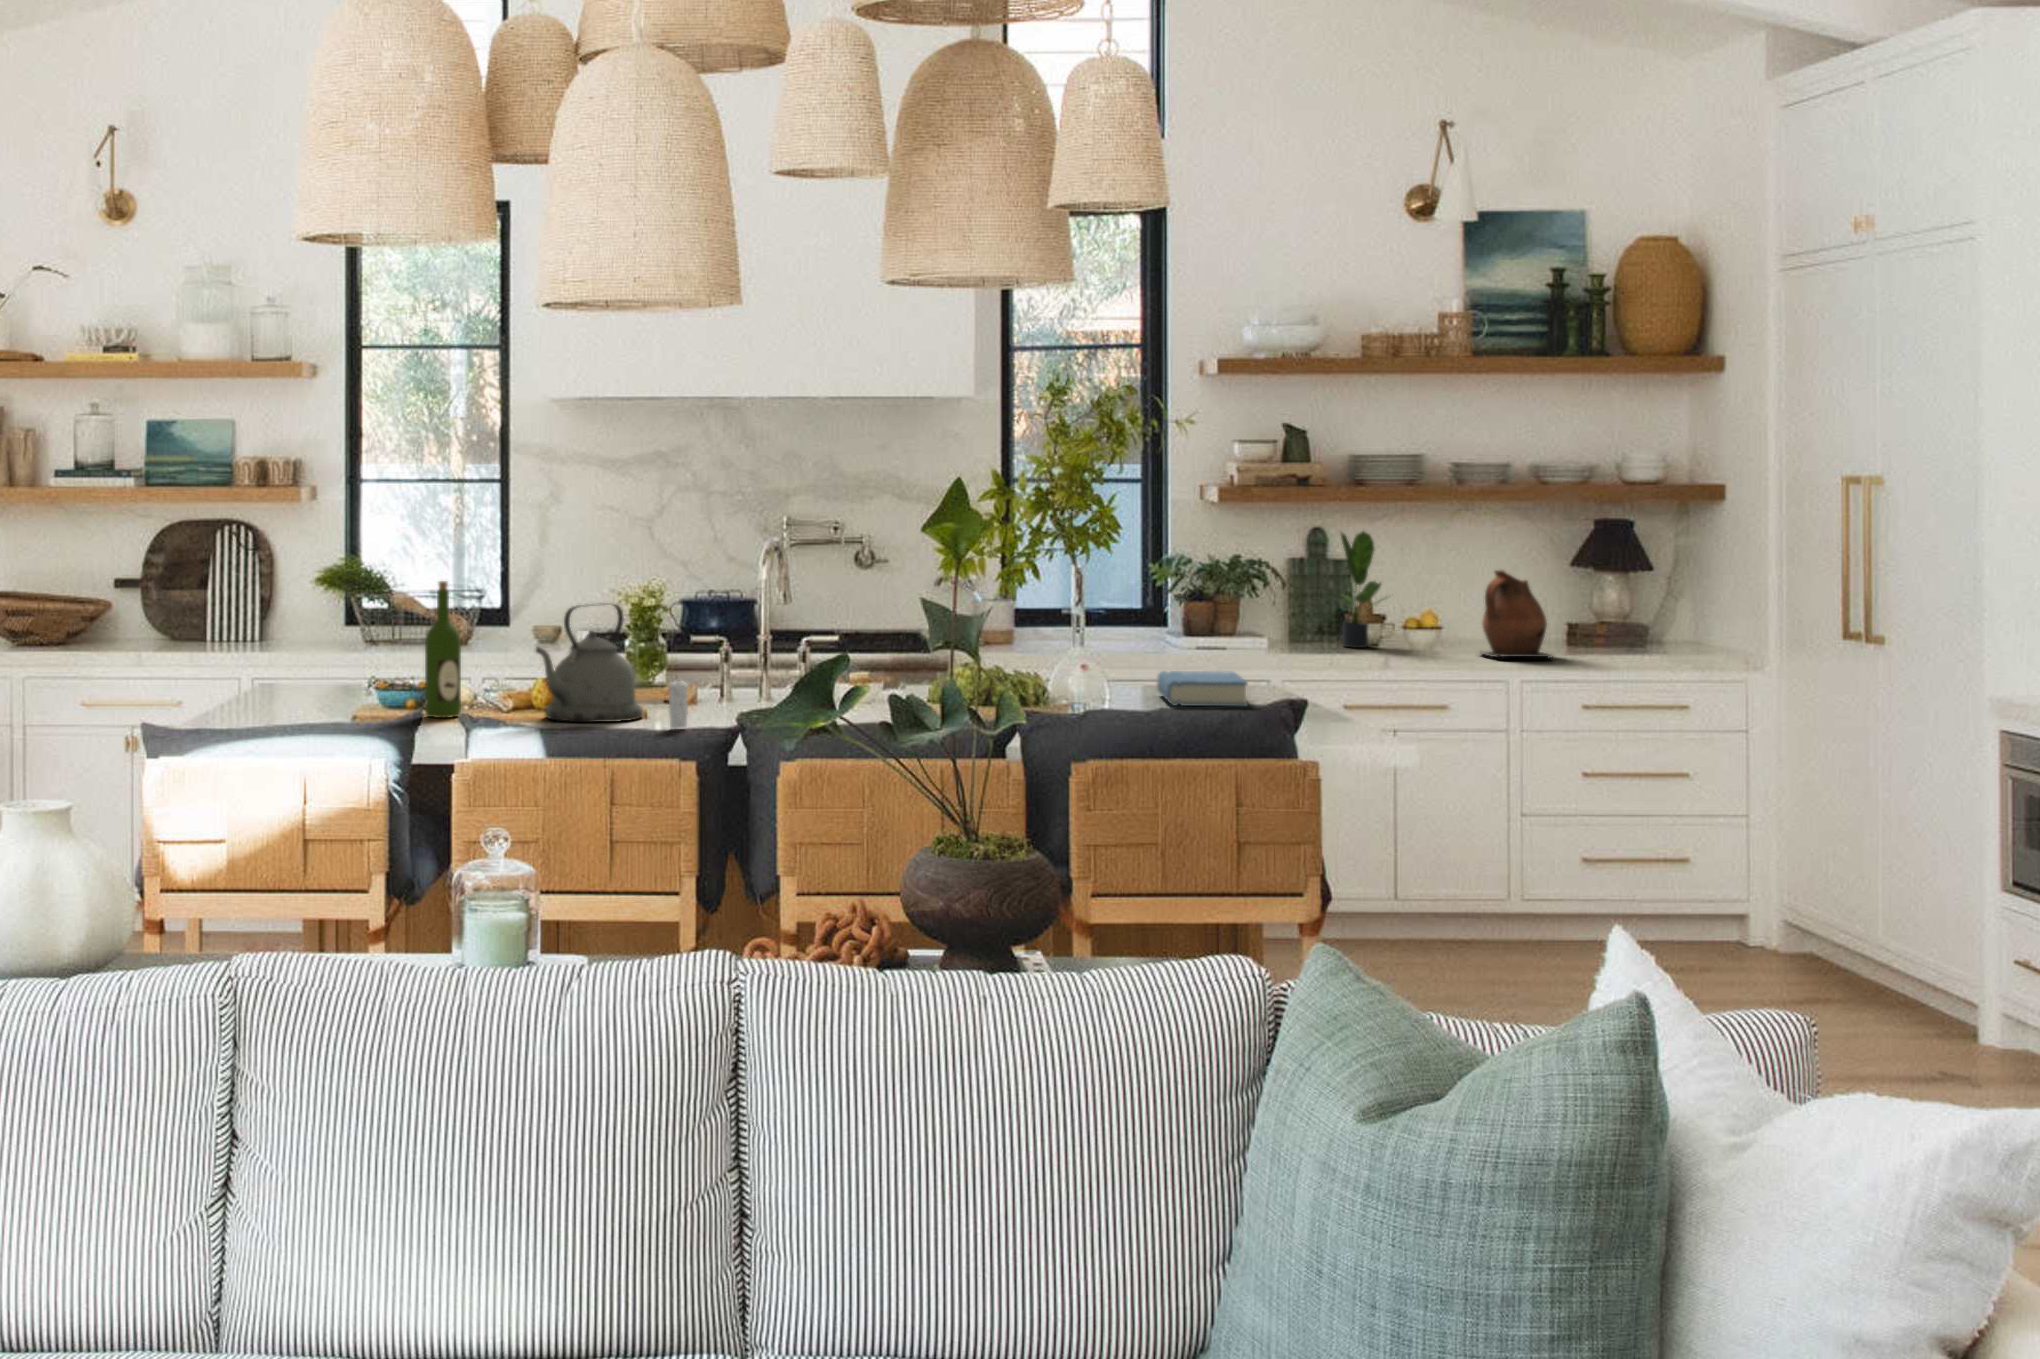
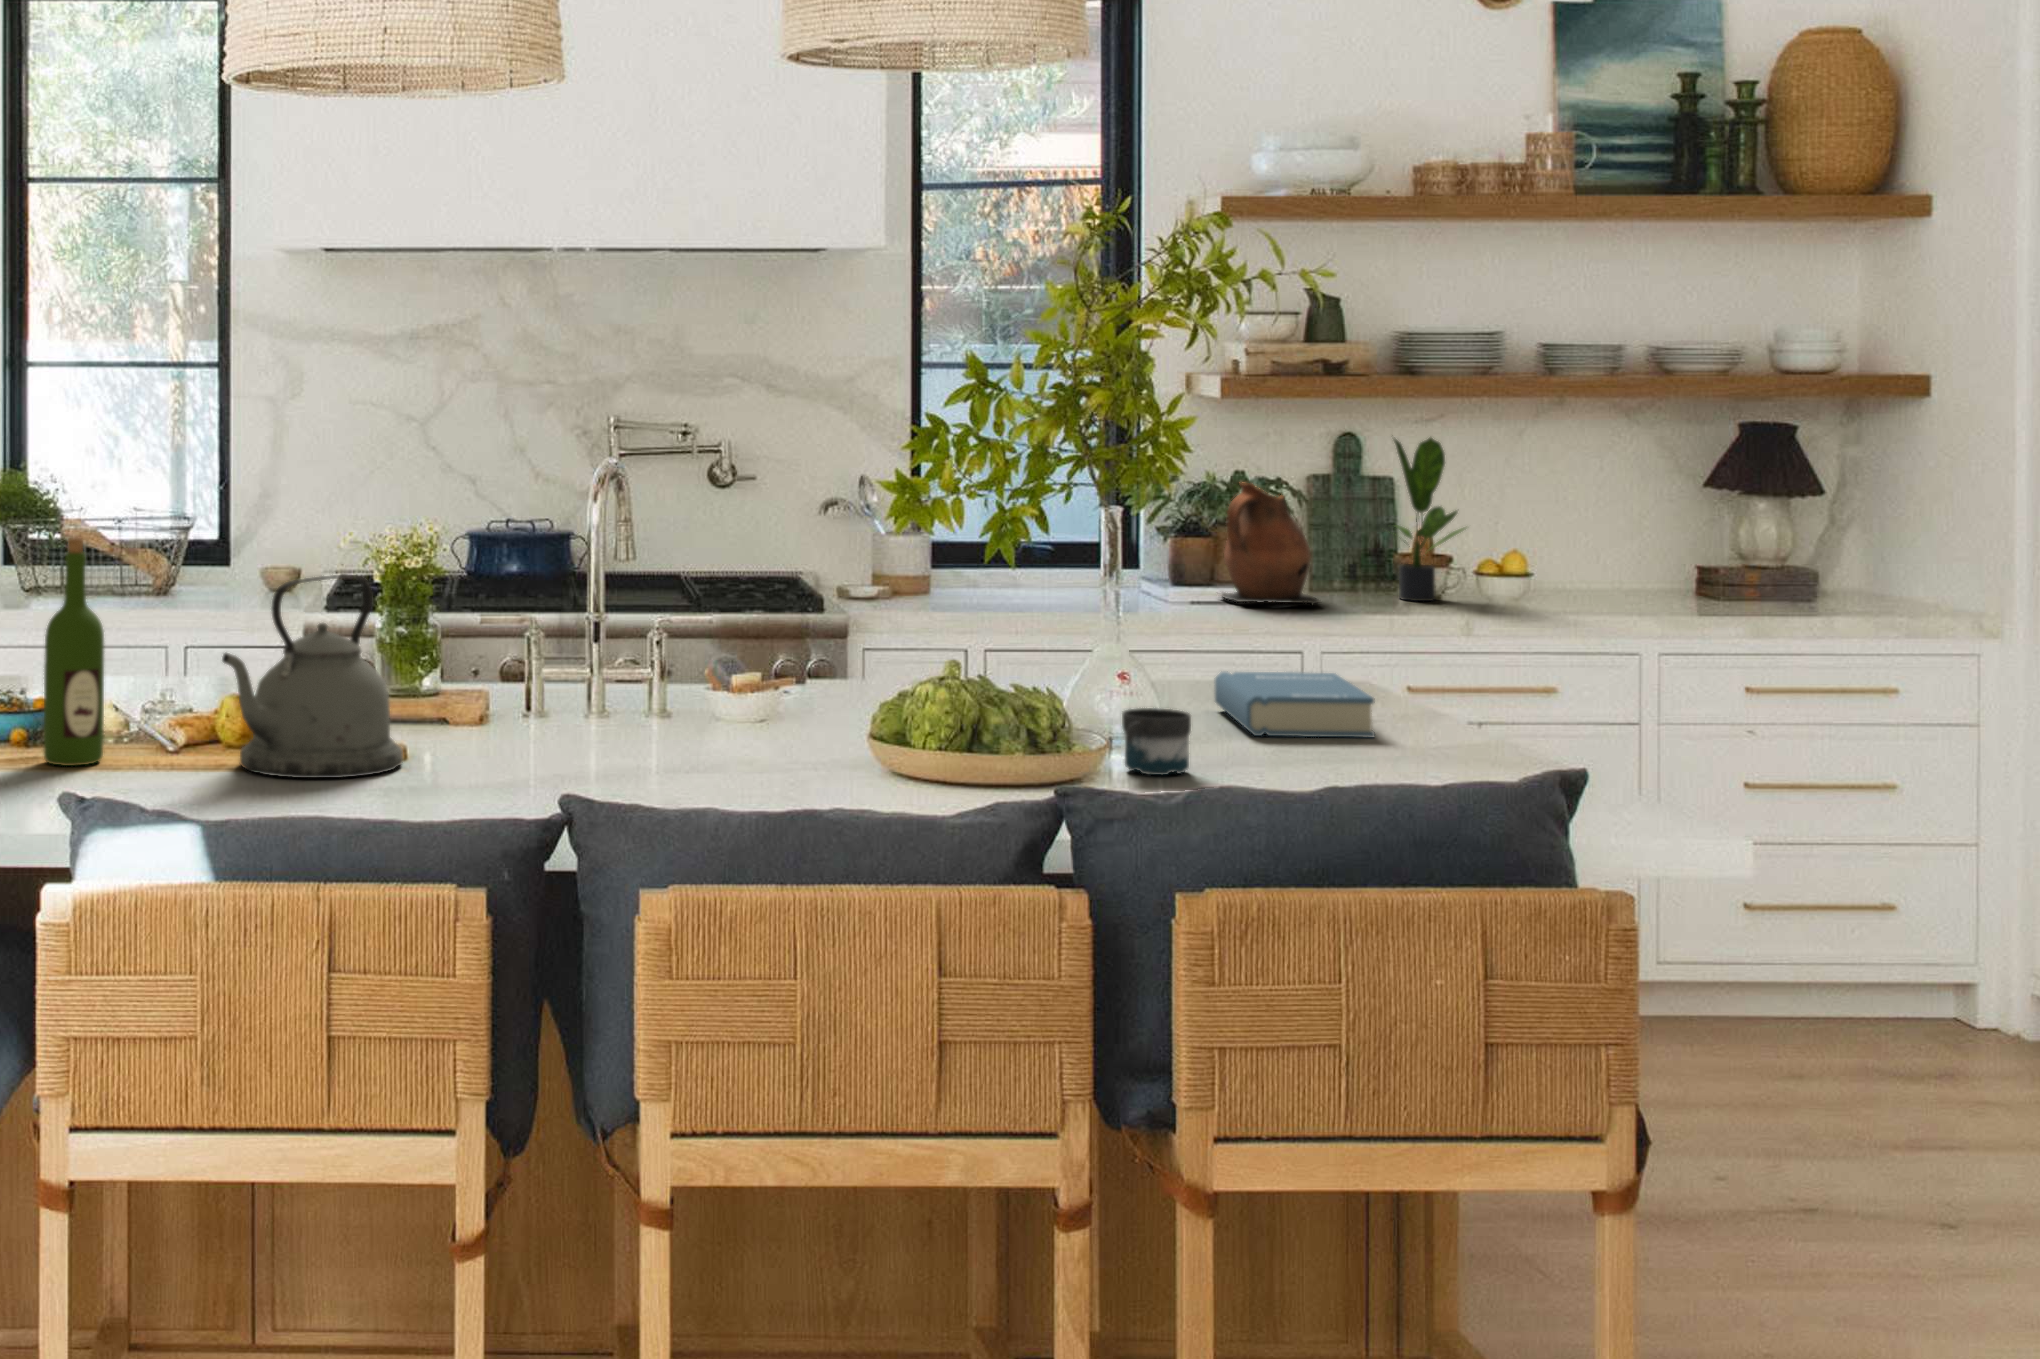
ceramic pitcher: present [1481,570,1552,658] -> present [1222,483,1320,604]
candle: present [669,681,688,729] -> none [443,699,476,797]
mug: none [1079,683,1121,721] -> present [1122,708,1191,775]

